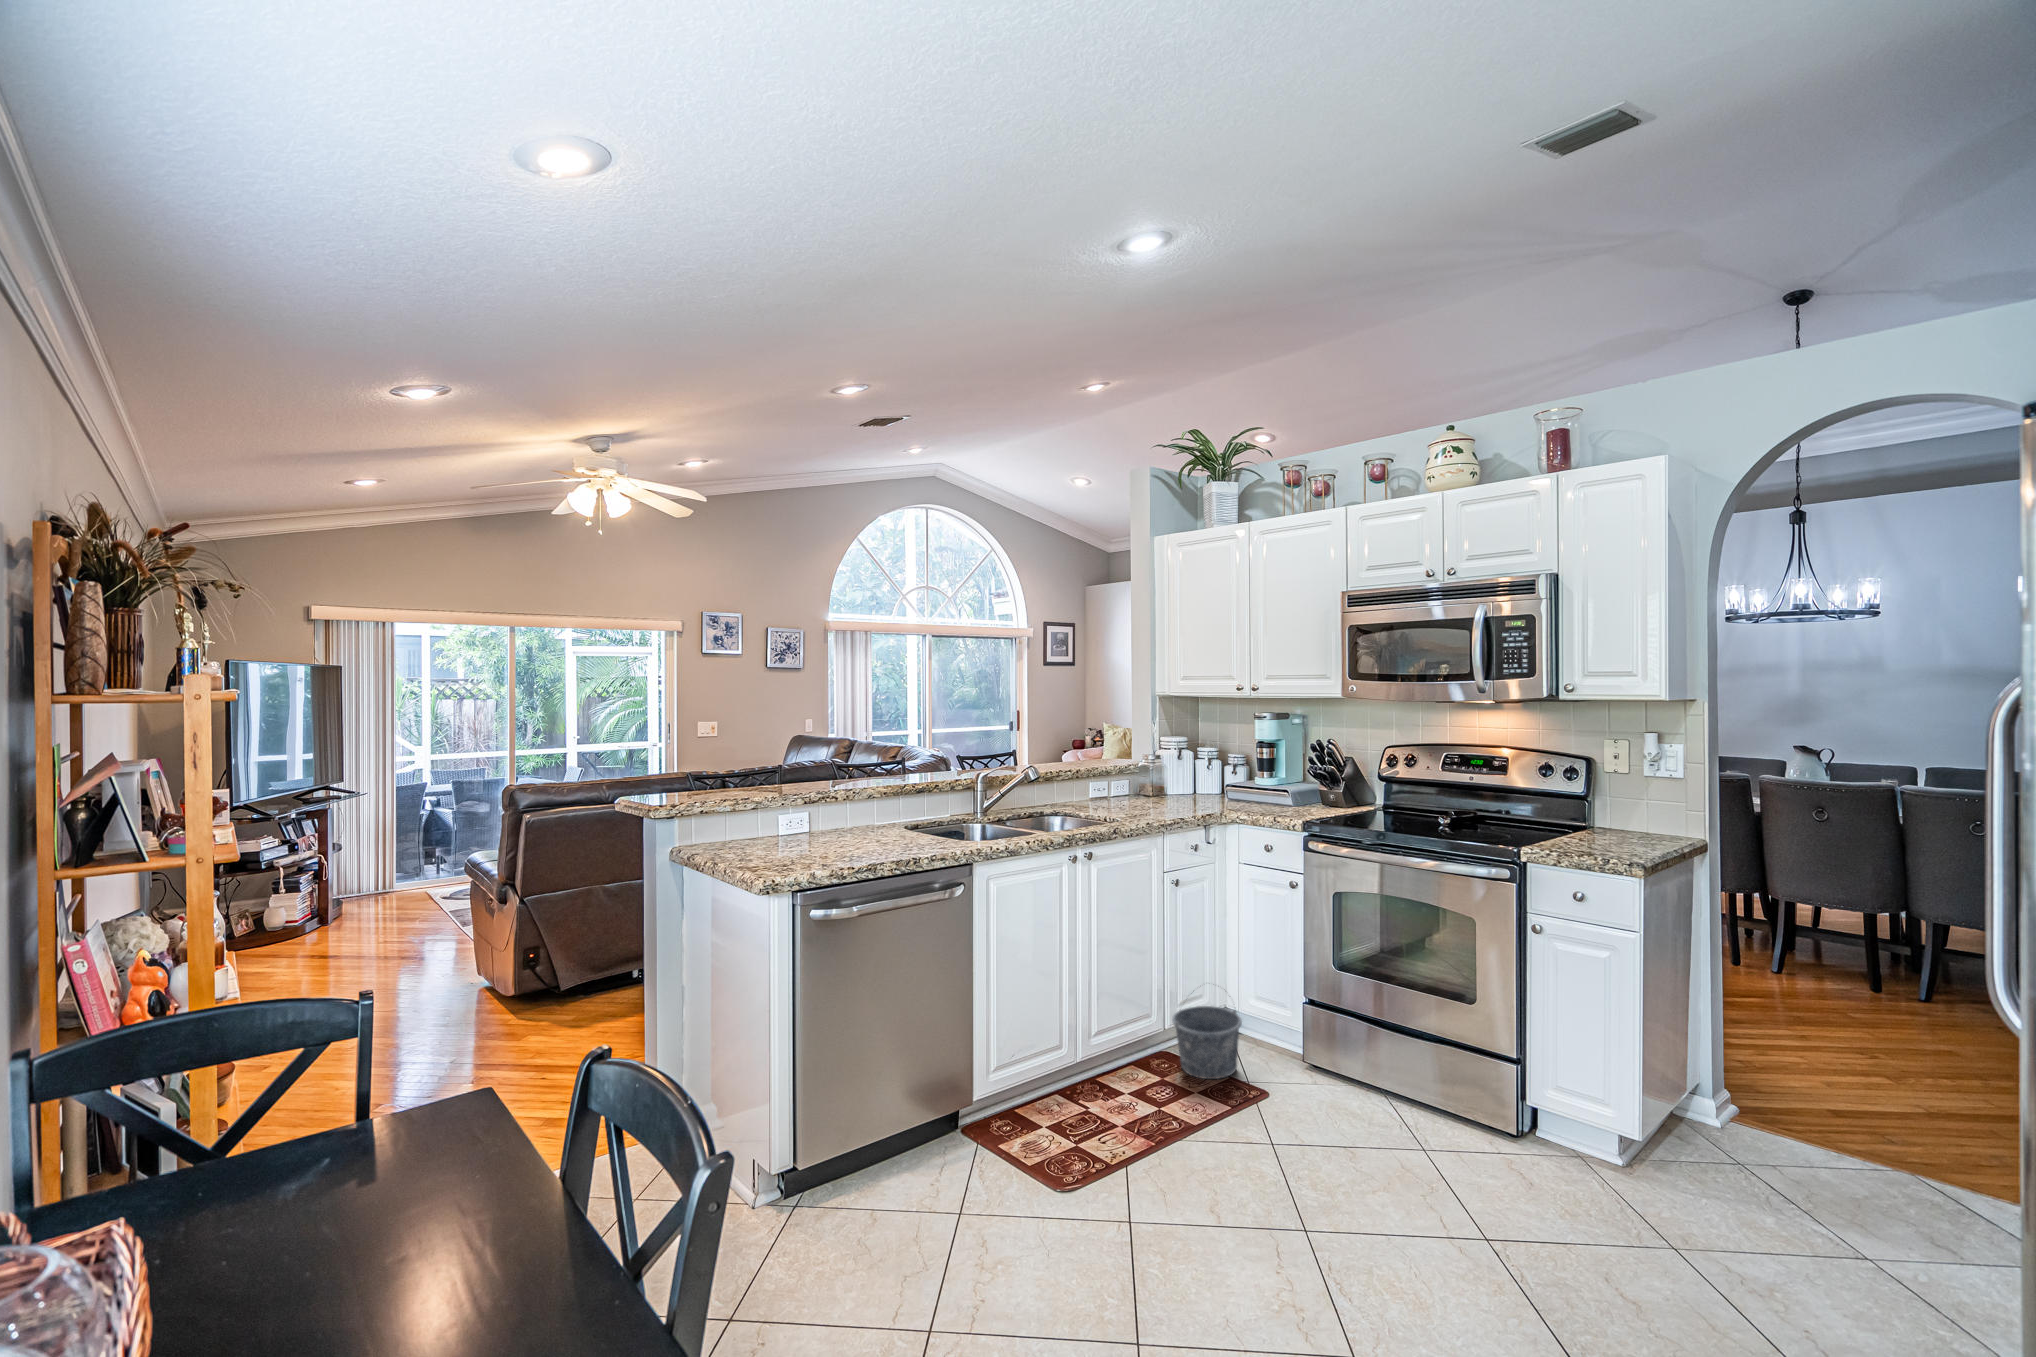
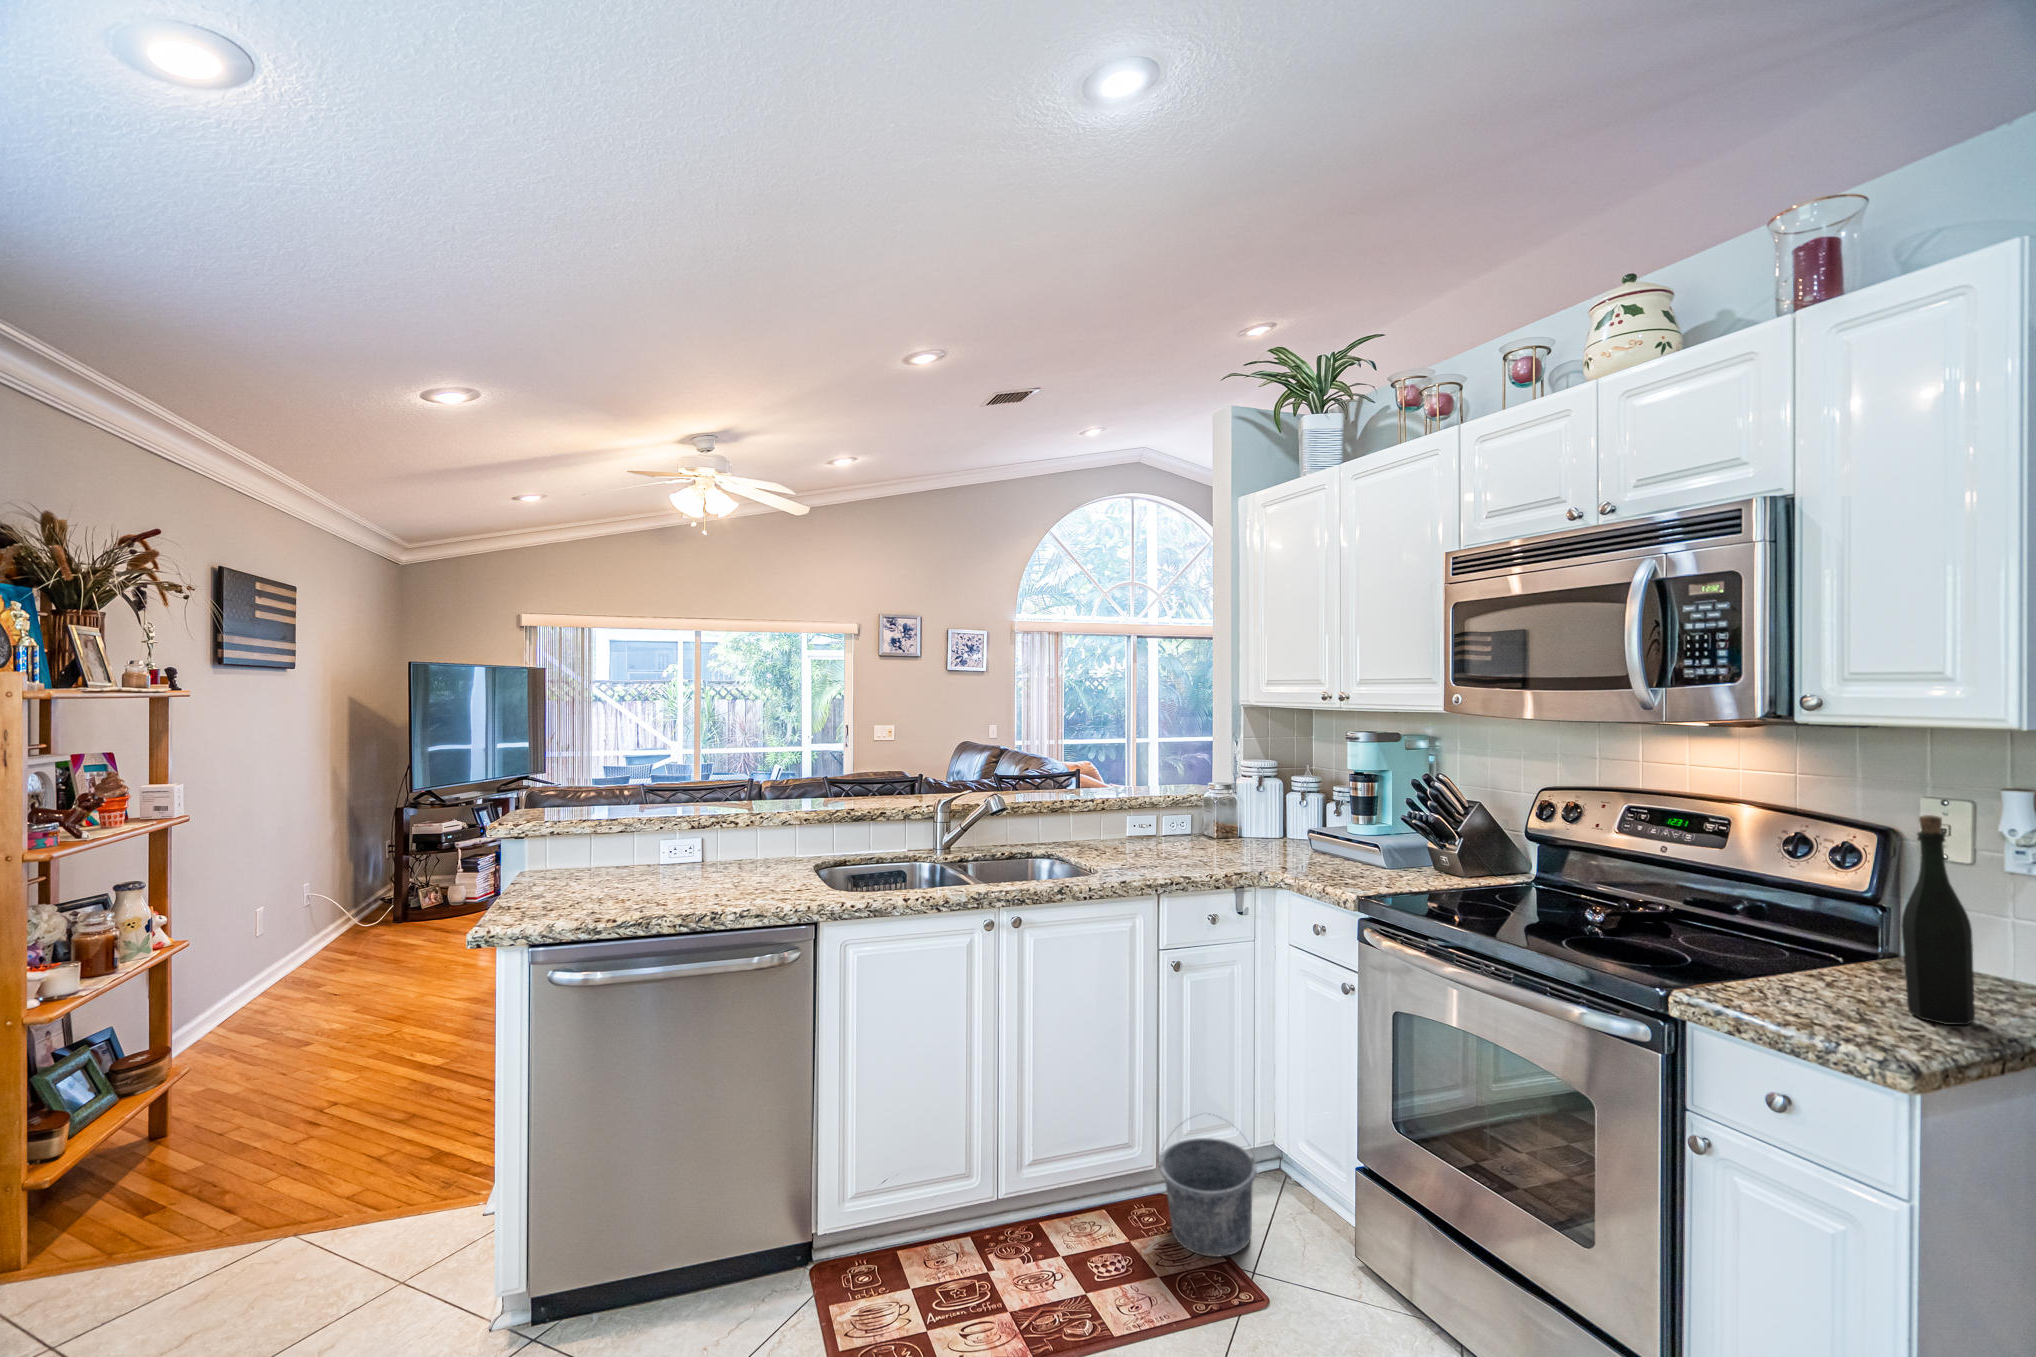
bottle: none [1615,745,1645,848] -> present [1902,815,1975,1025]

